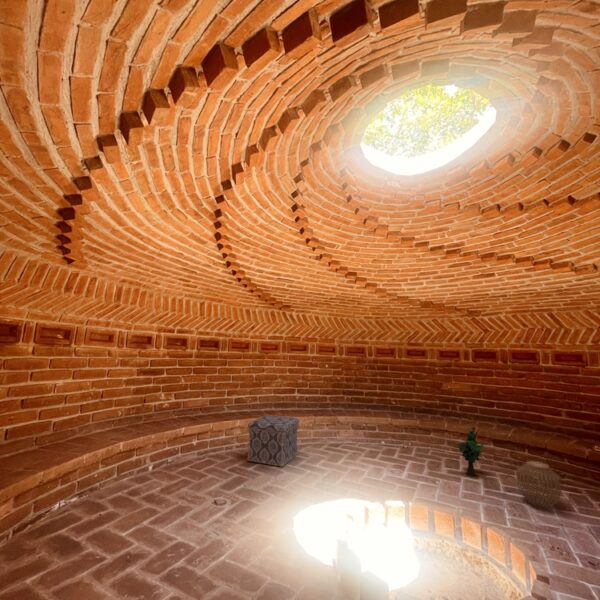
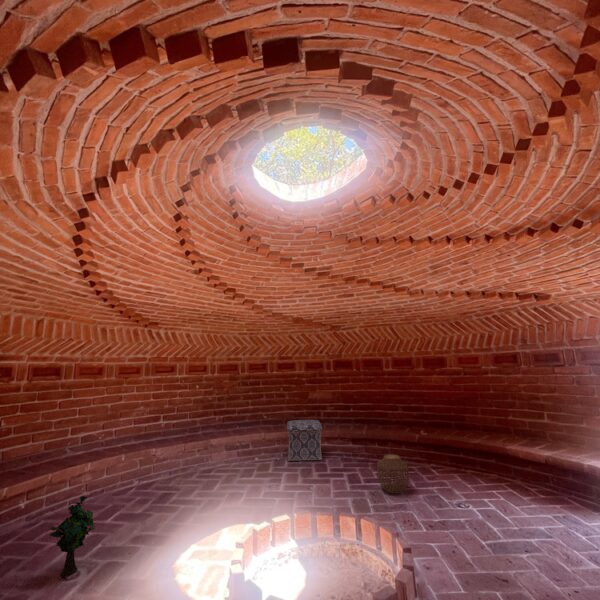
ottoman: present [247,415,299,467] -> present [287,420,322,461]
decorative plant: present [457,428,483,476] -> present [50,496,94,576]

